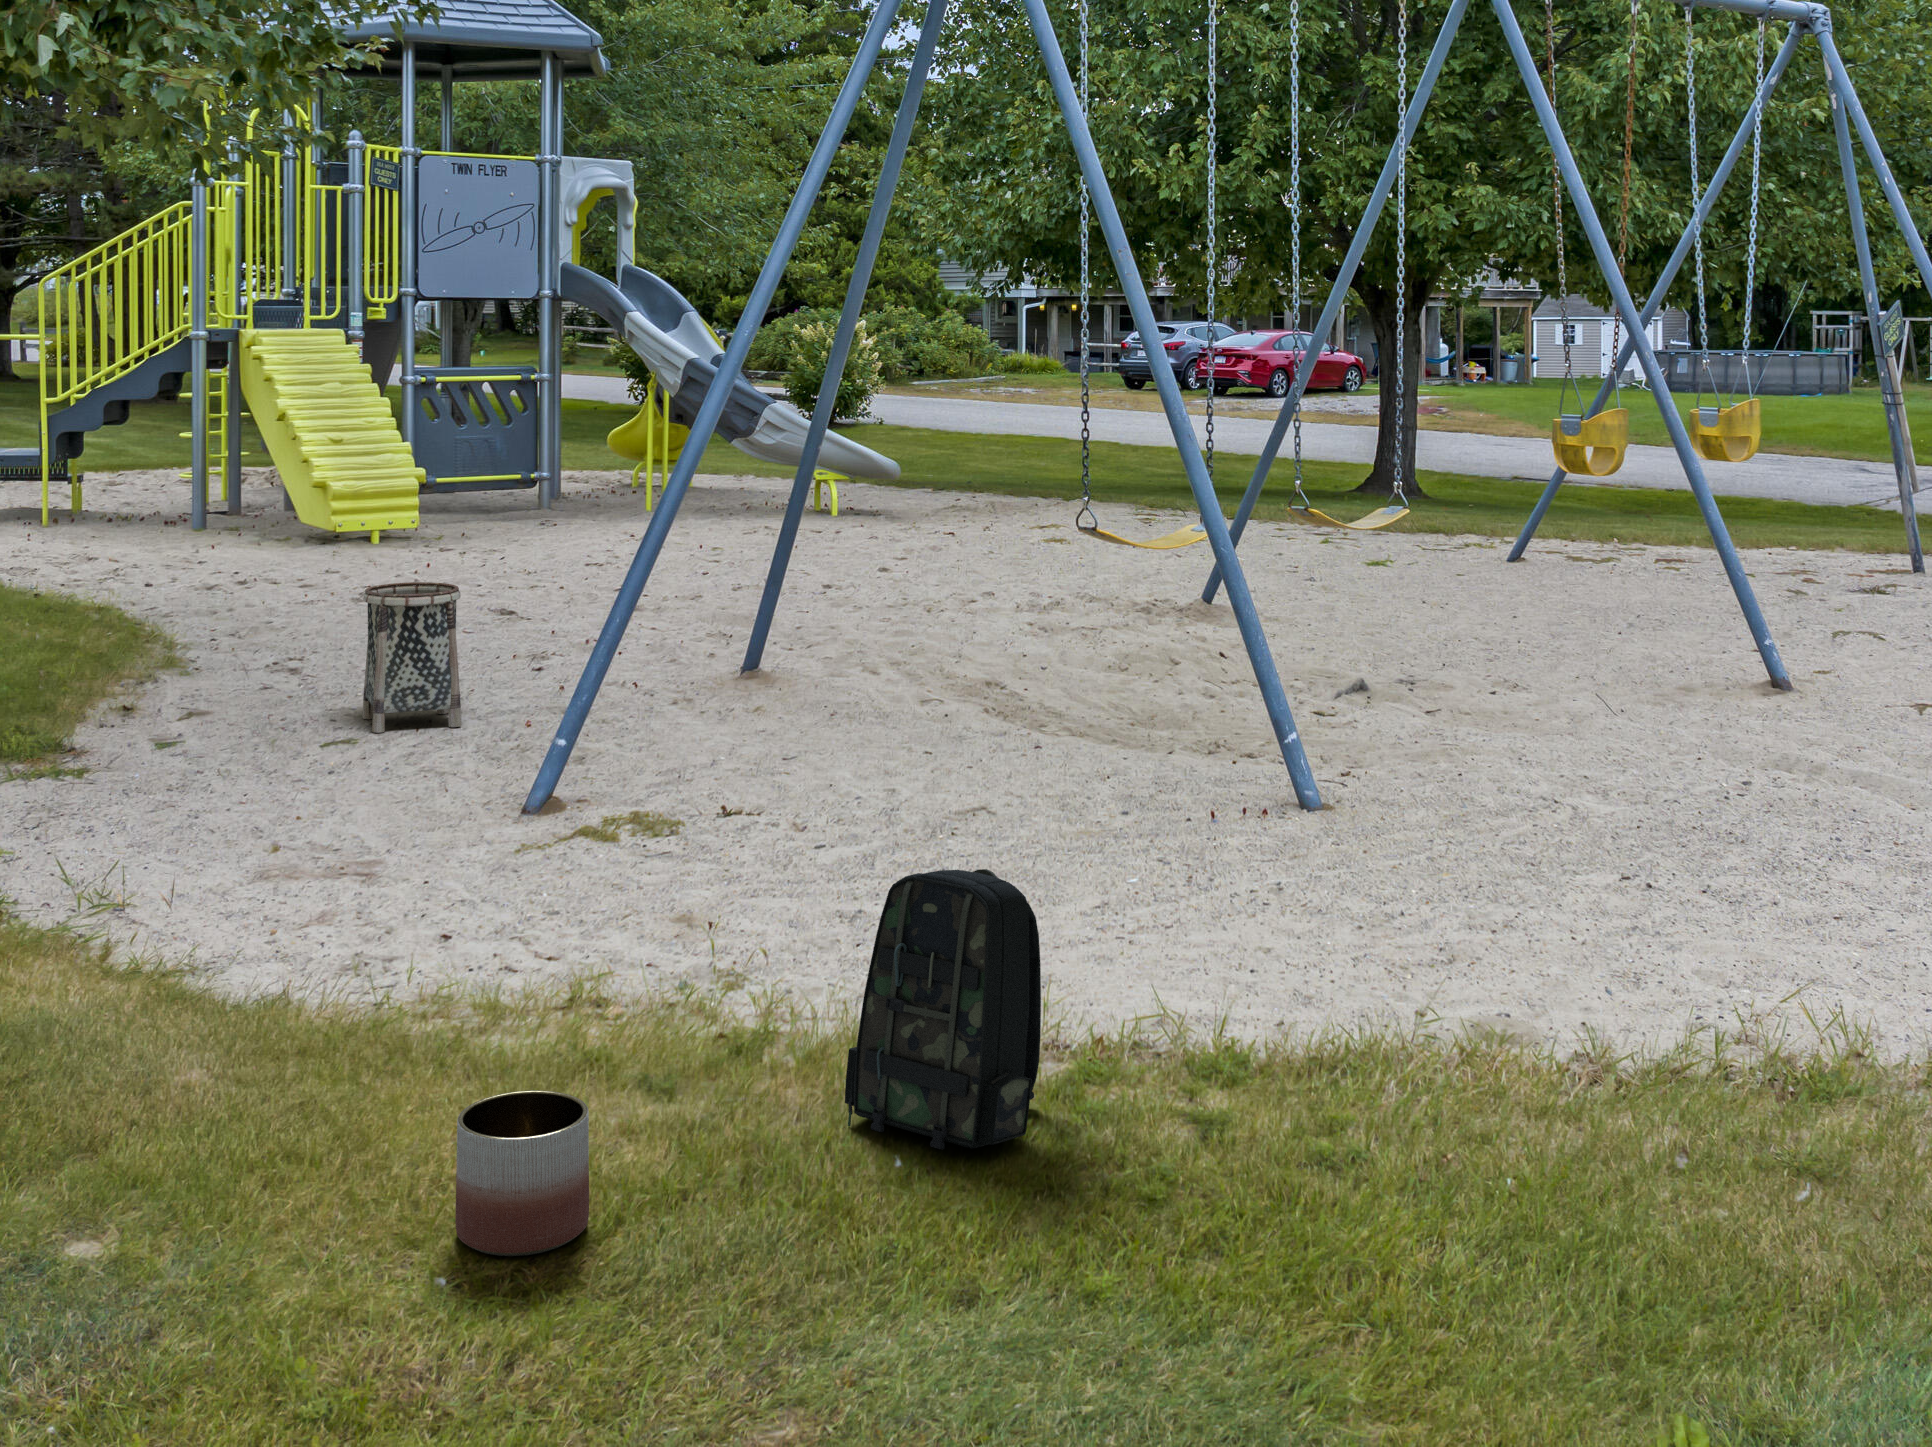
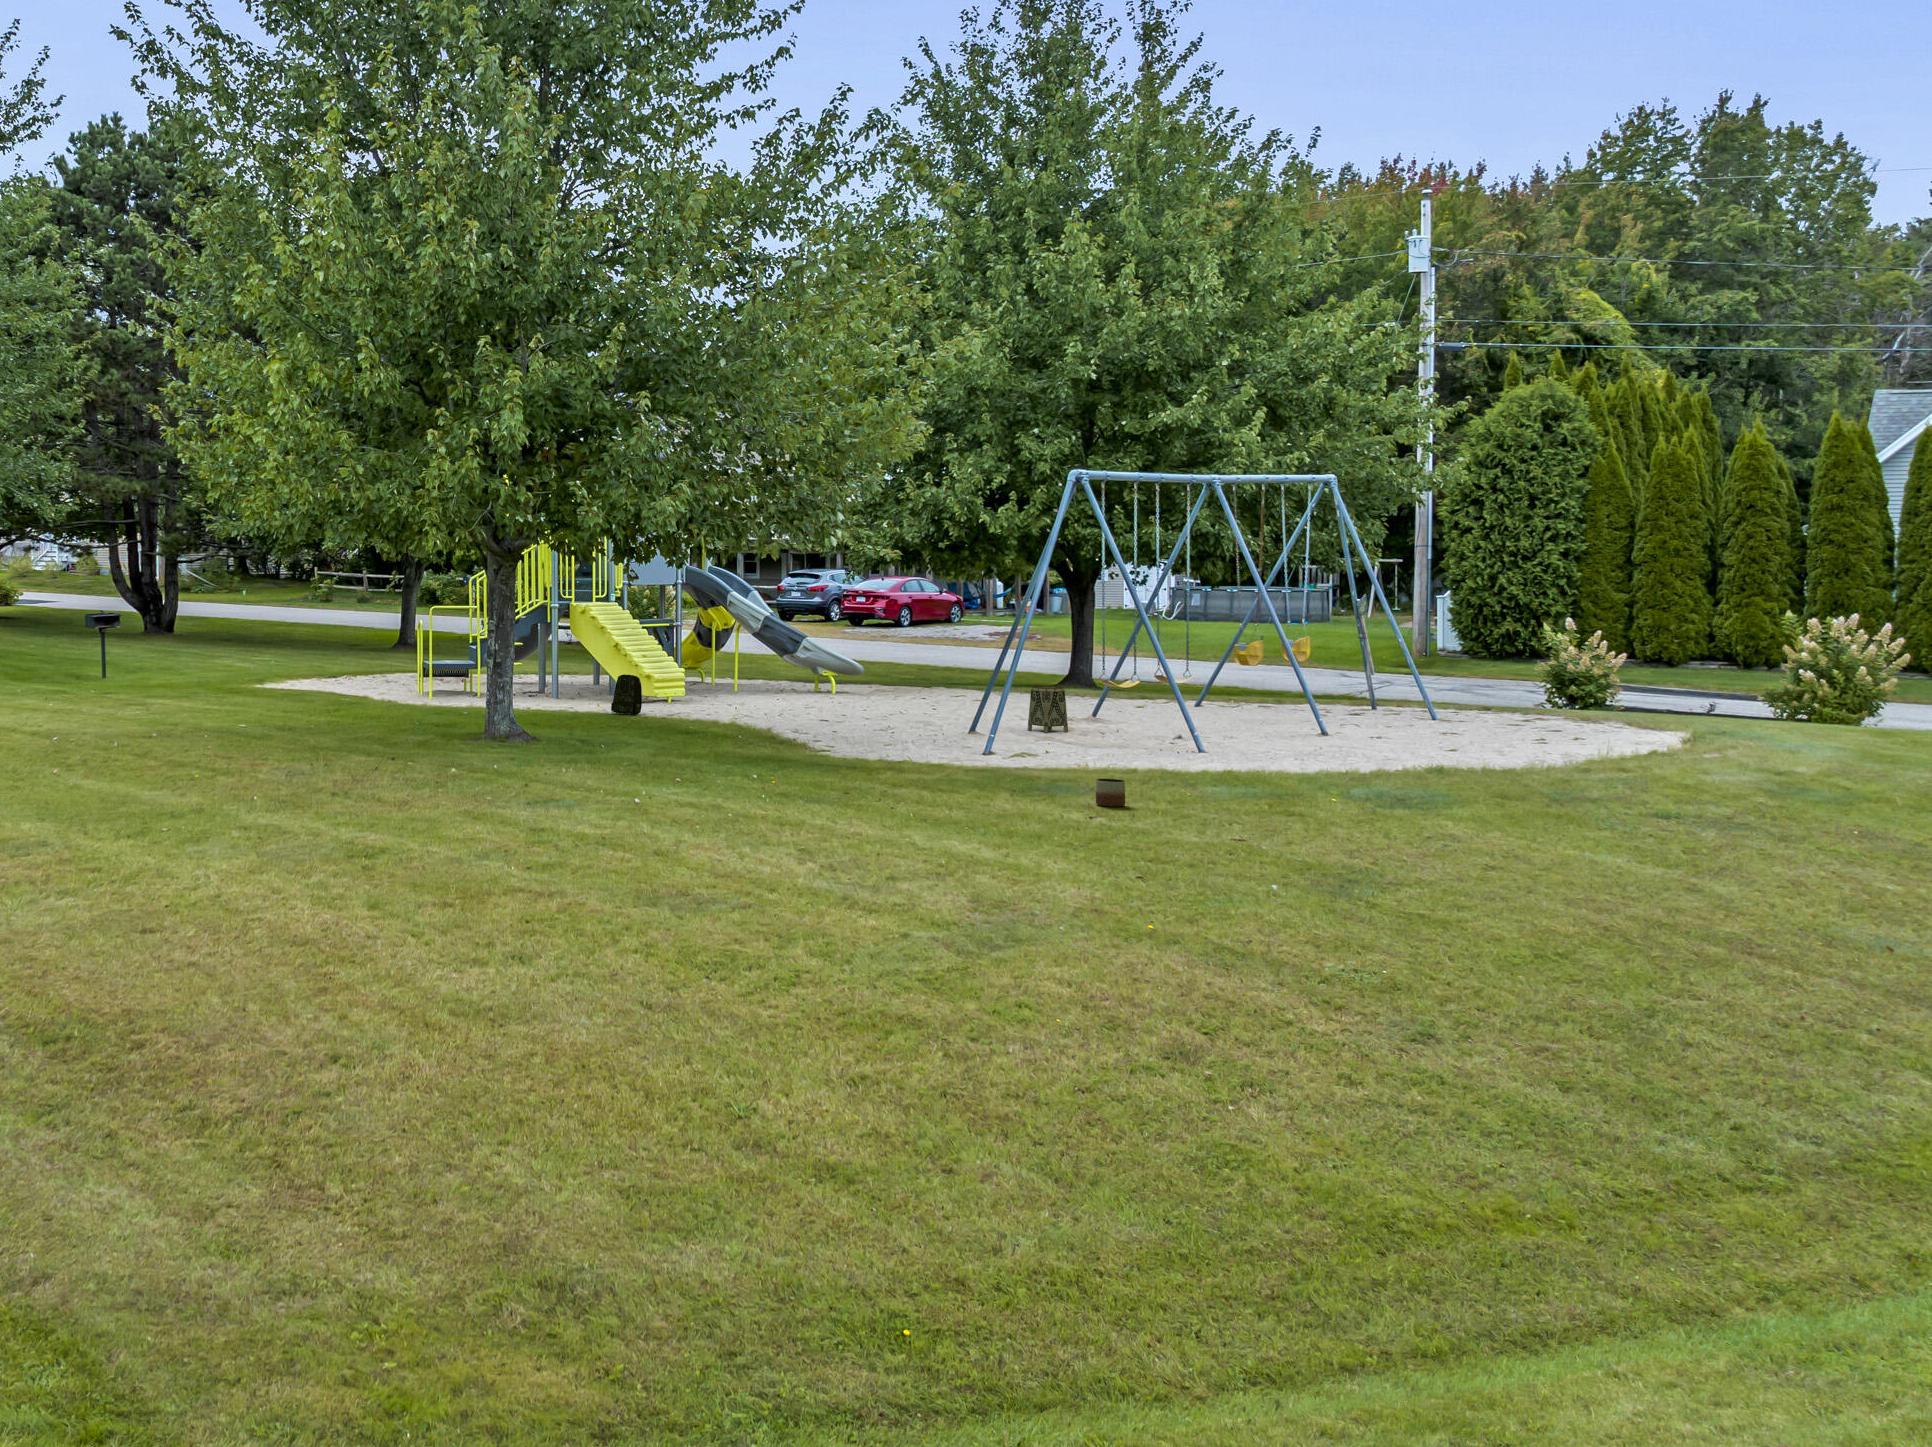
basket: present [363,582,461,733] -> present [1028,686,1068,733]
backpack: present [845,869,1041,1149] -> present [611,674,642,714]

